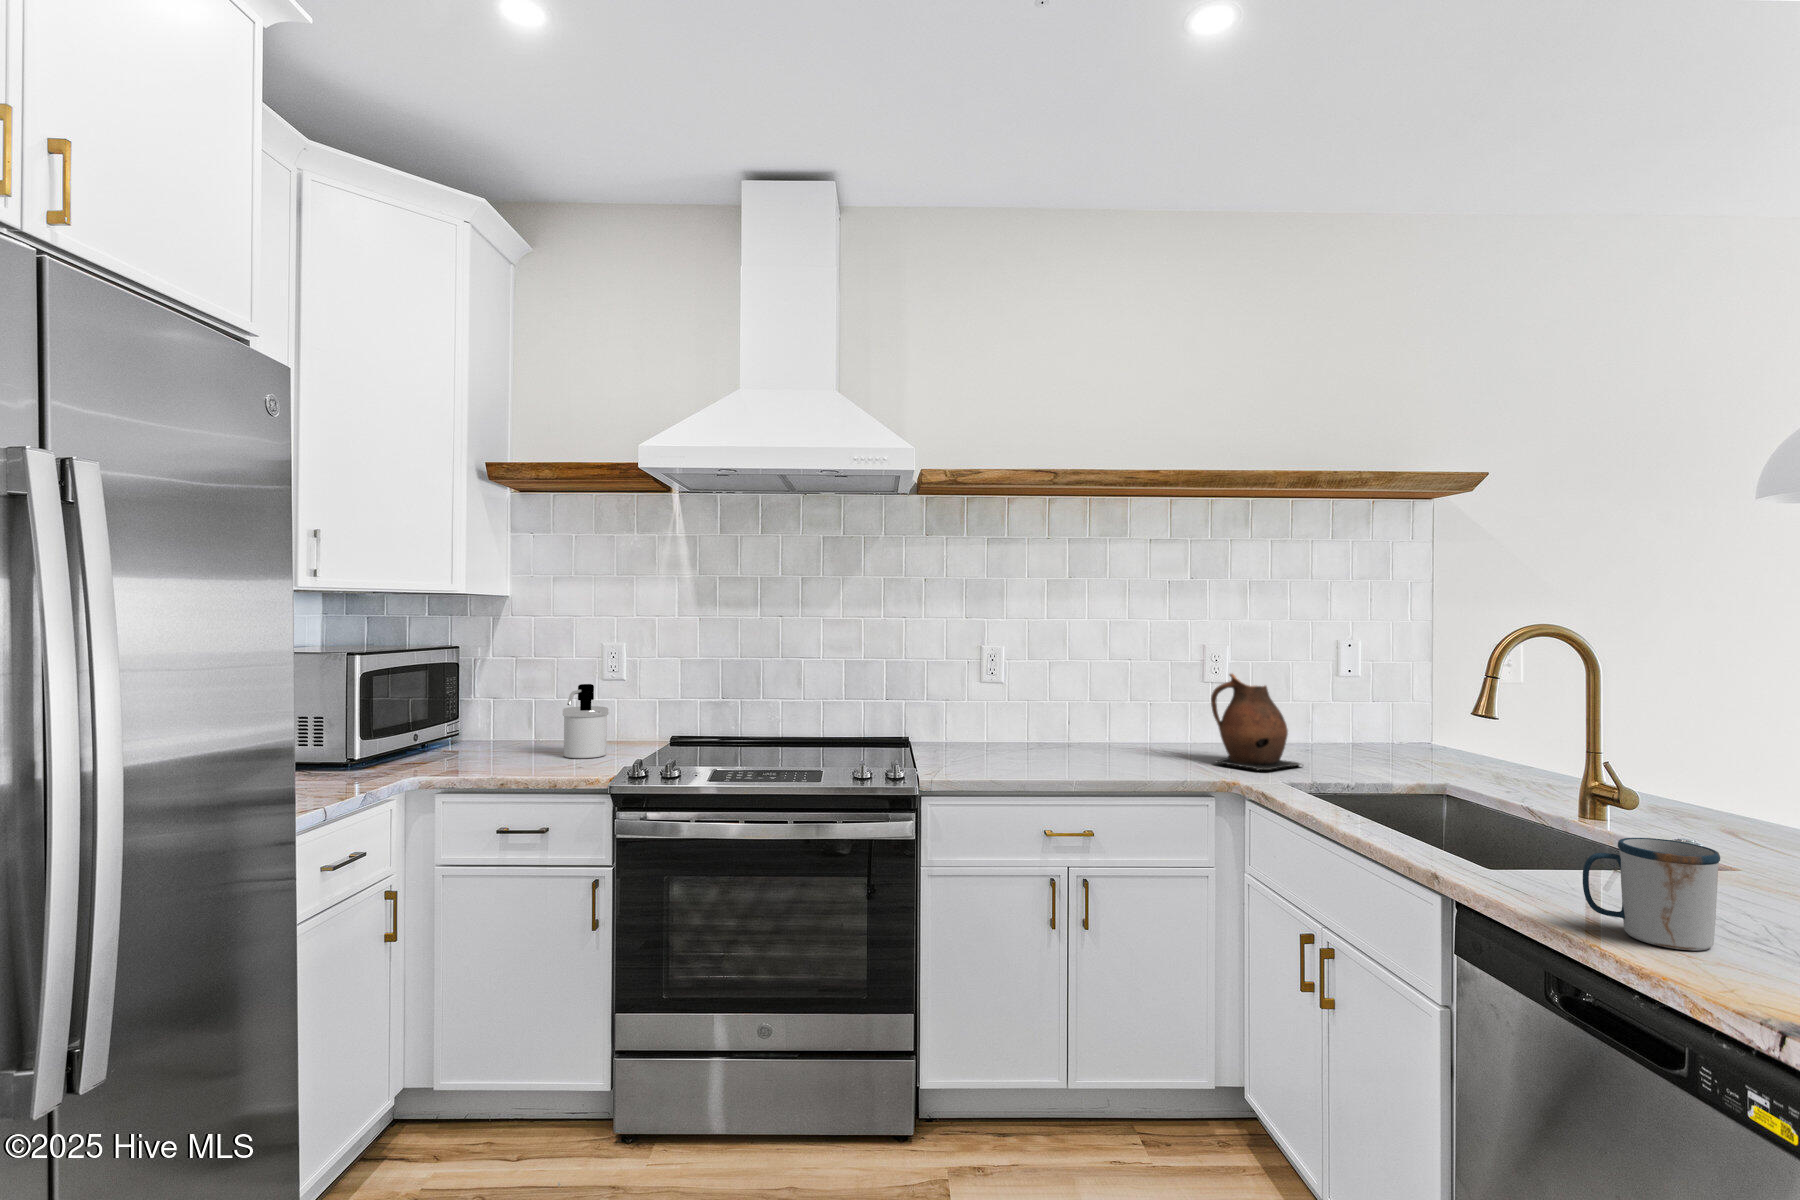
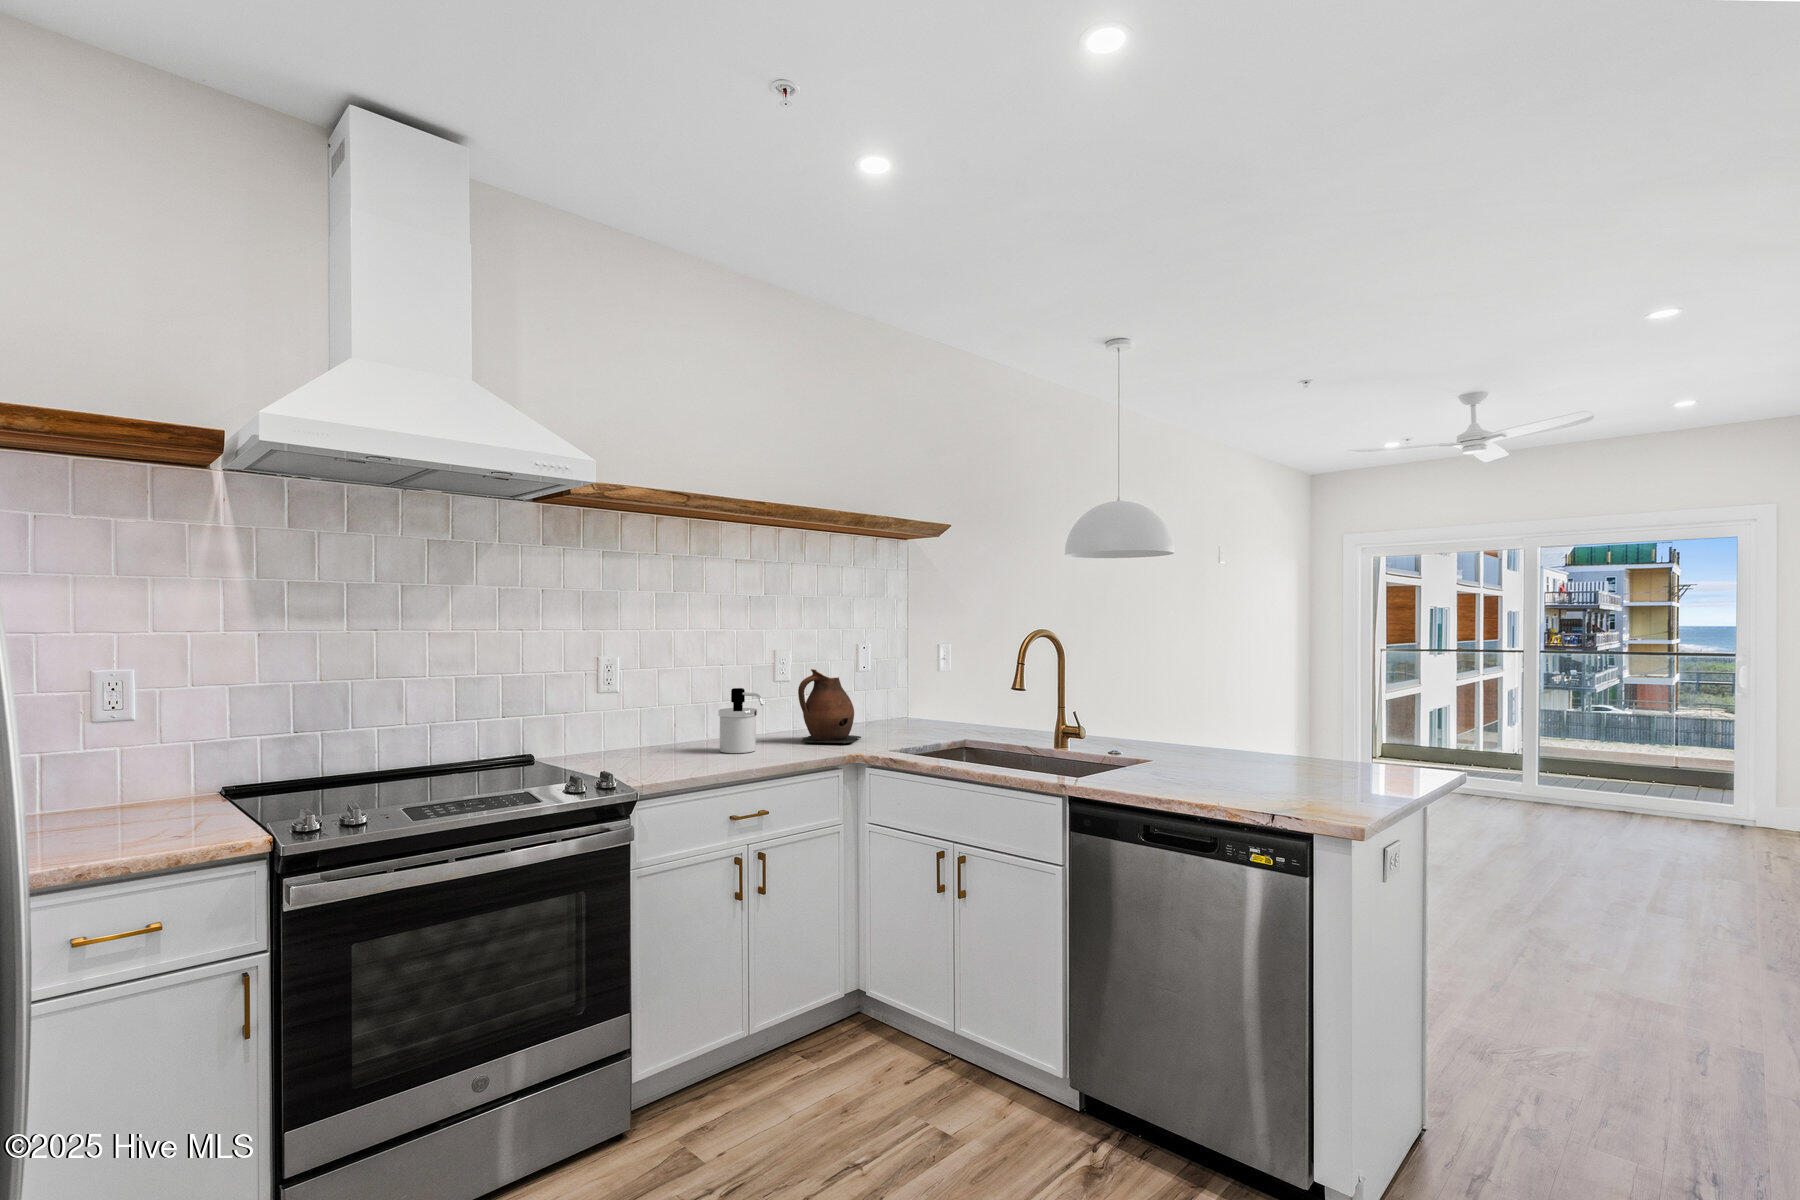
soap dispenser: present [563,684,608,758] -> present [718,688,764,753]
mug: present [1583,838,1720,951] -> none [1179,739,1235,793]

